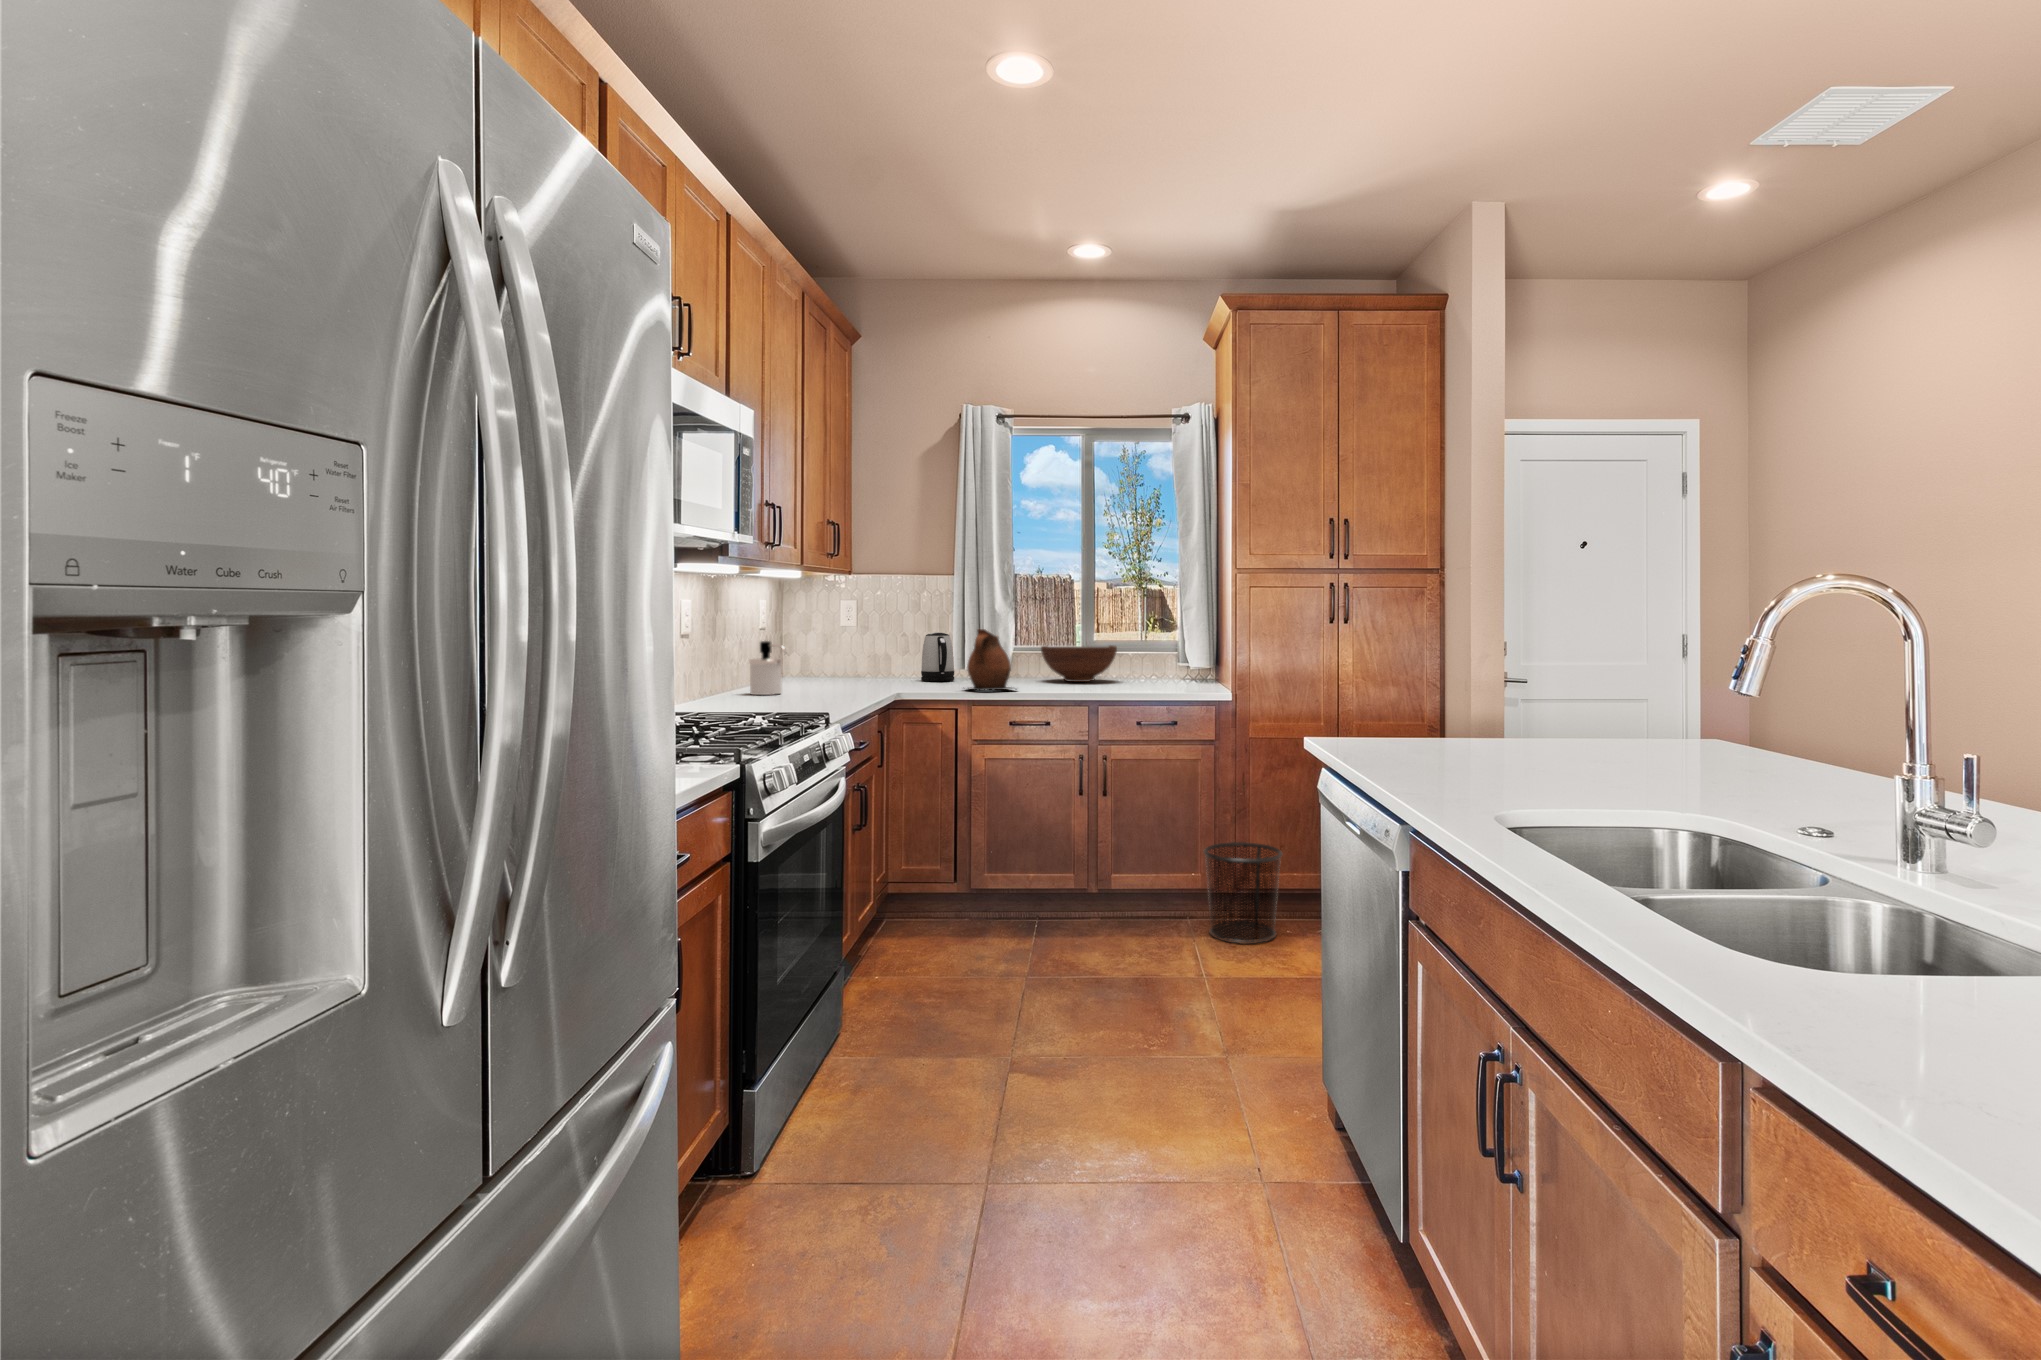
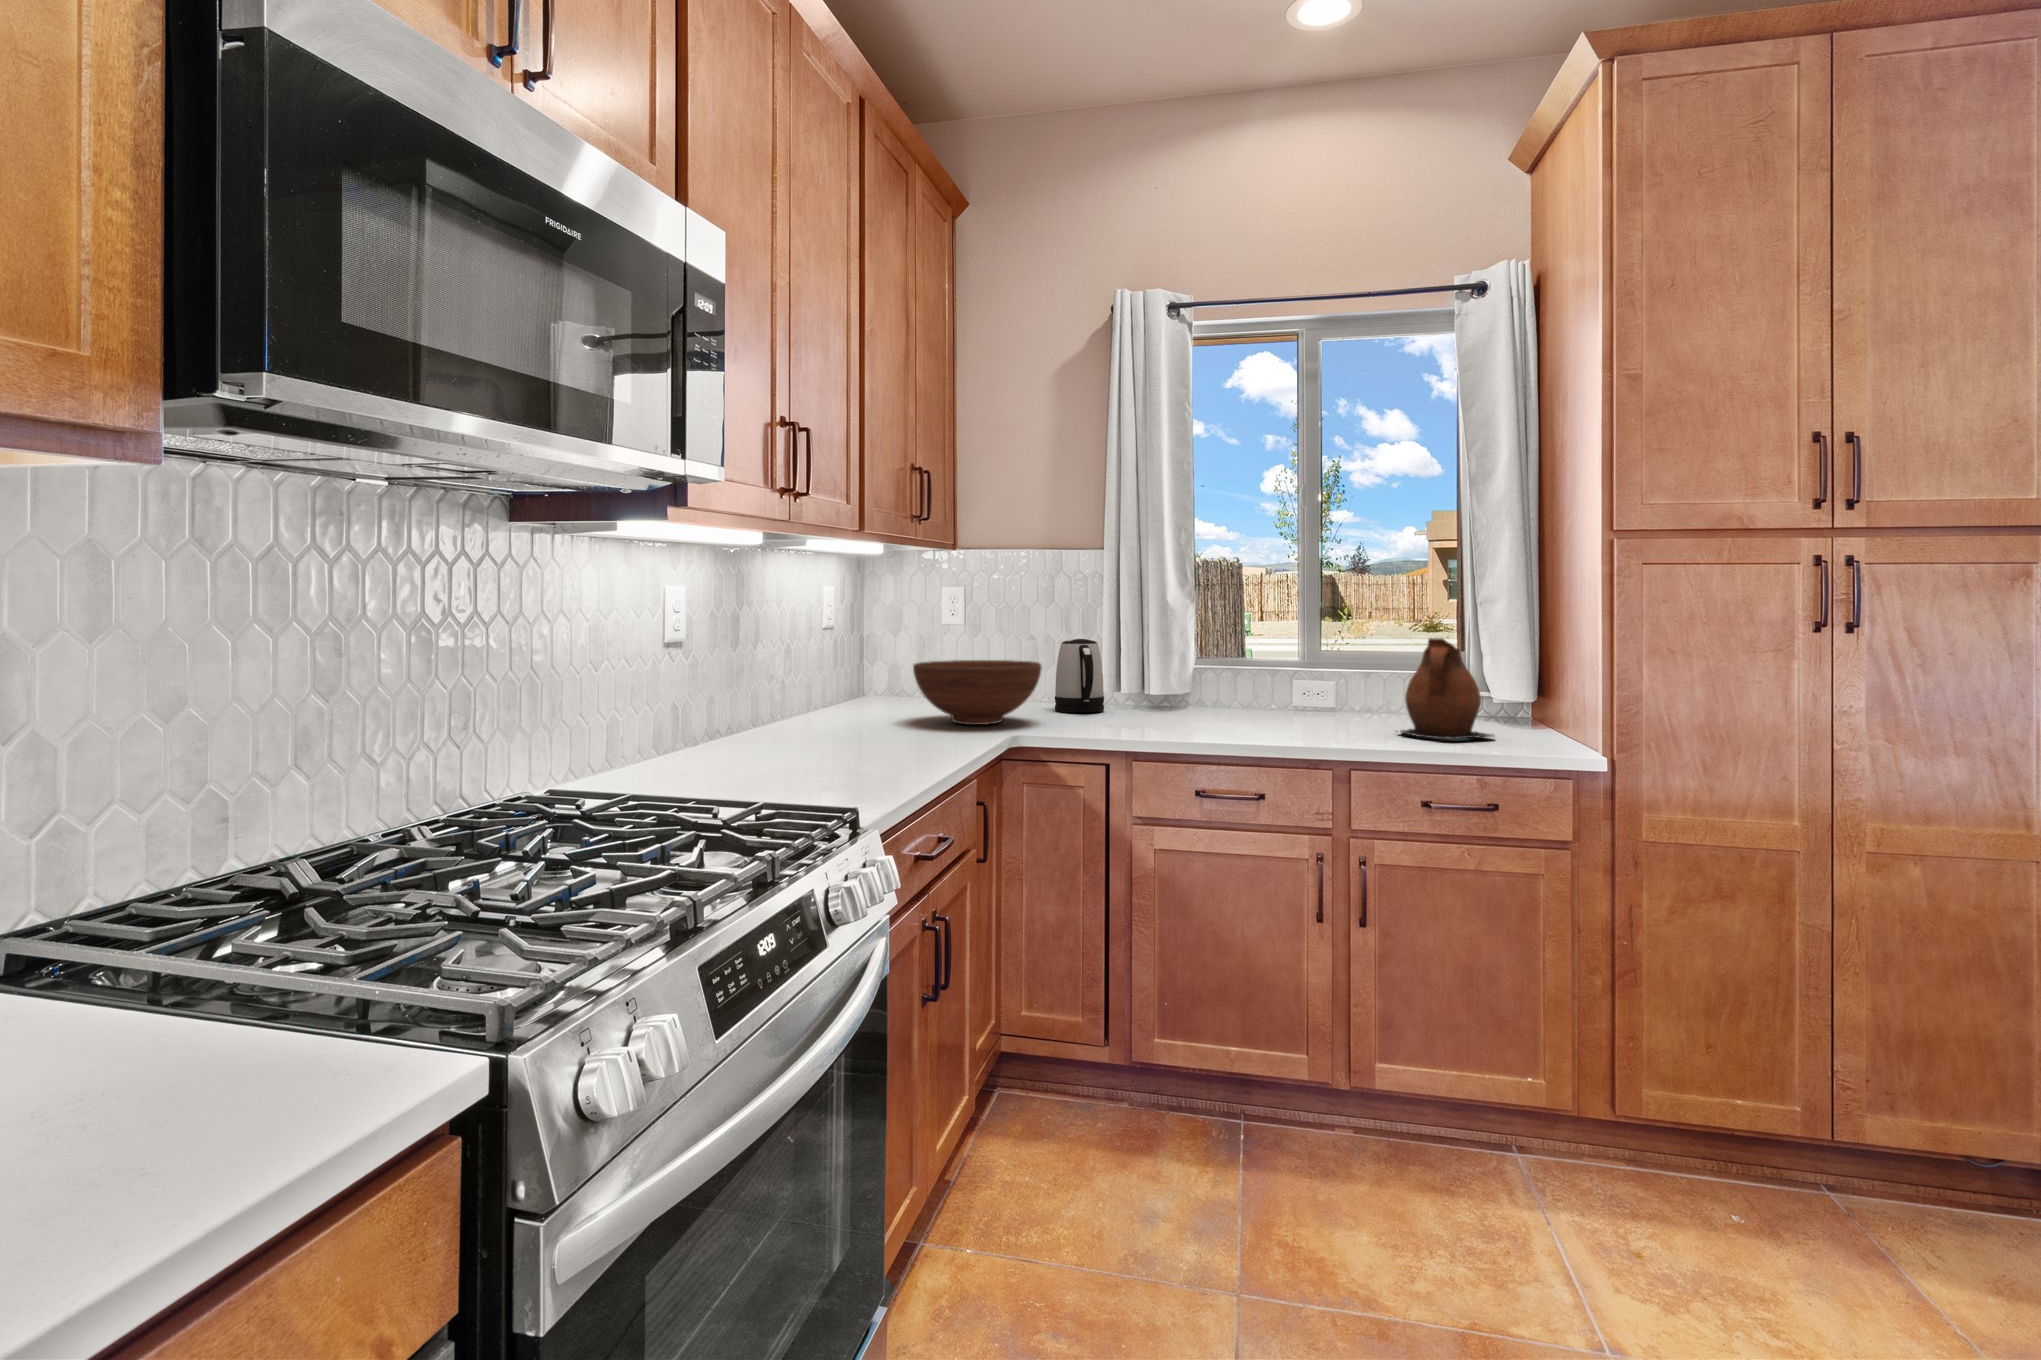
ceramic pitcher: present [967,629,1017,691] -> present [1396,638,1494,739]
soap dispenser: present [749,641,786,695] -> none [781,657,835,744]
fruit bowl: present [1041,645,1117,682] -> present [913,660,1041,725]
waste bin: present [1204,842,1282,944] -> none [1562,1026,1736,1247]

